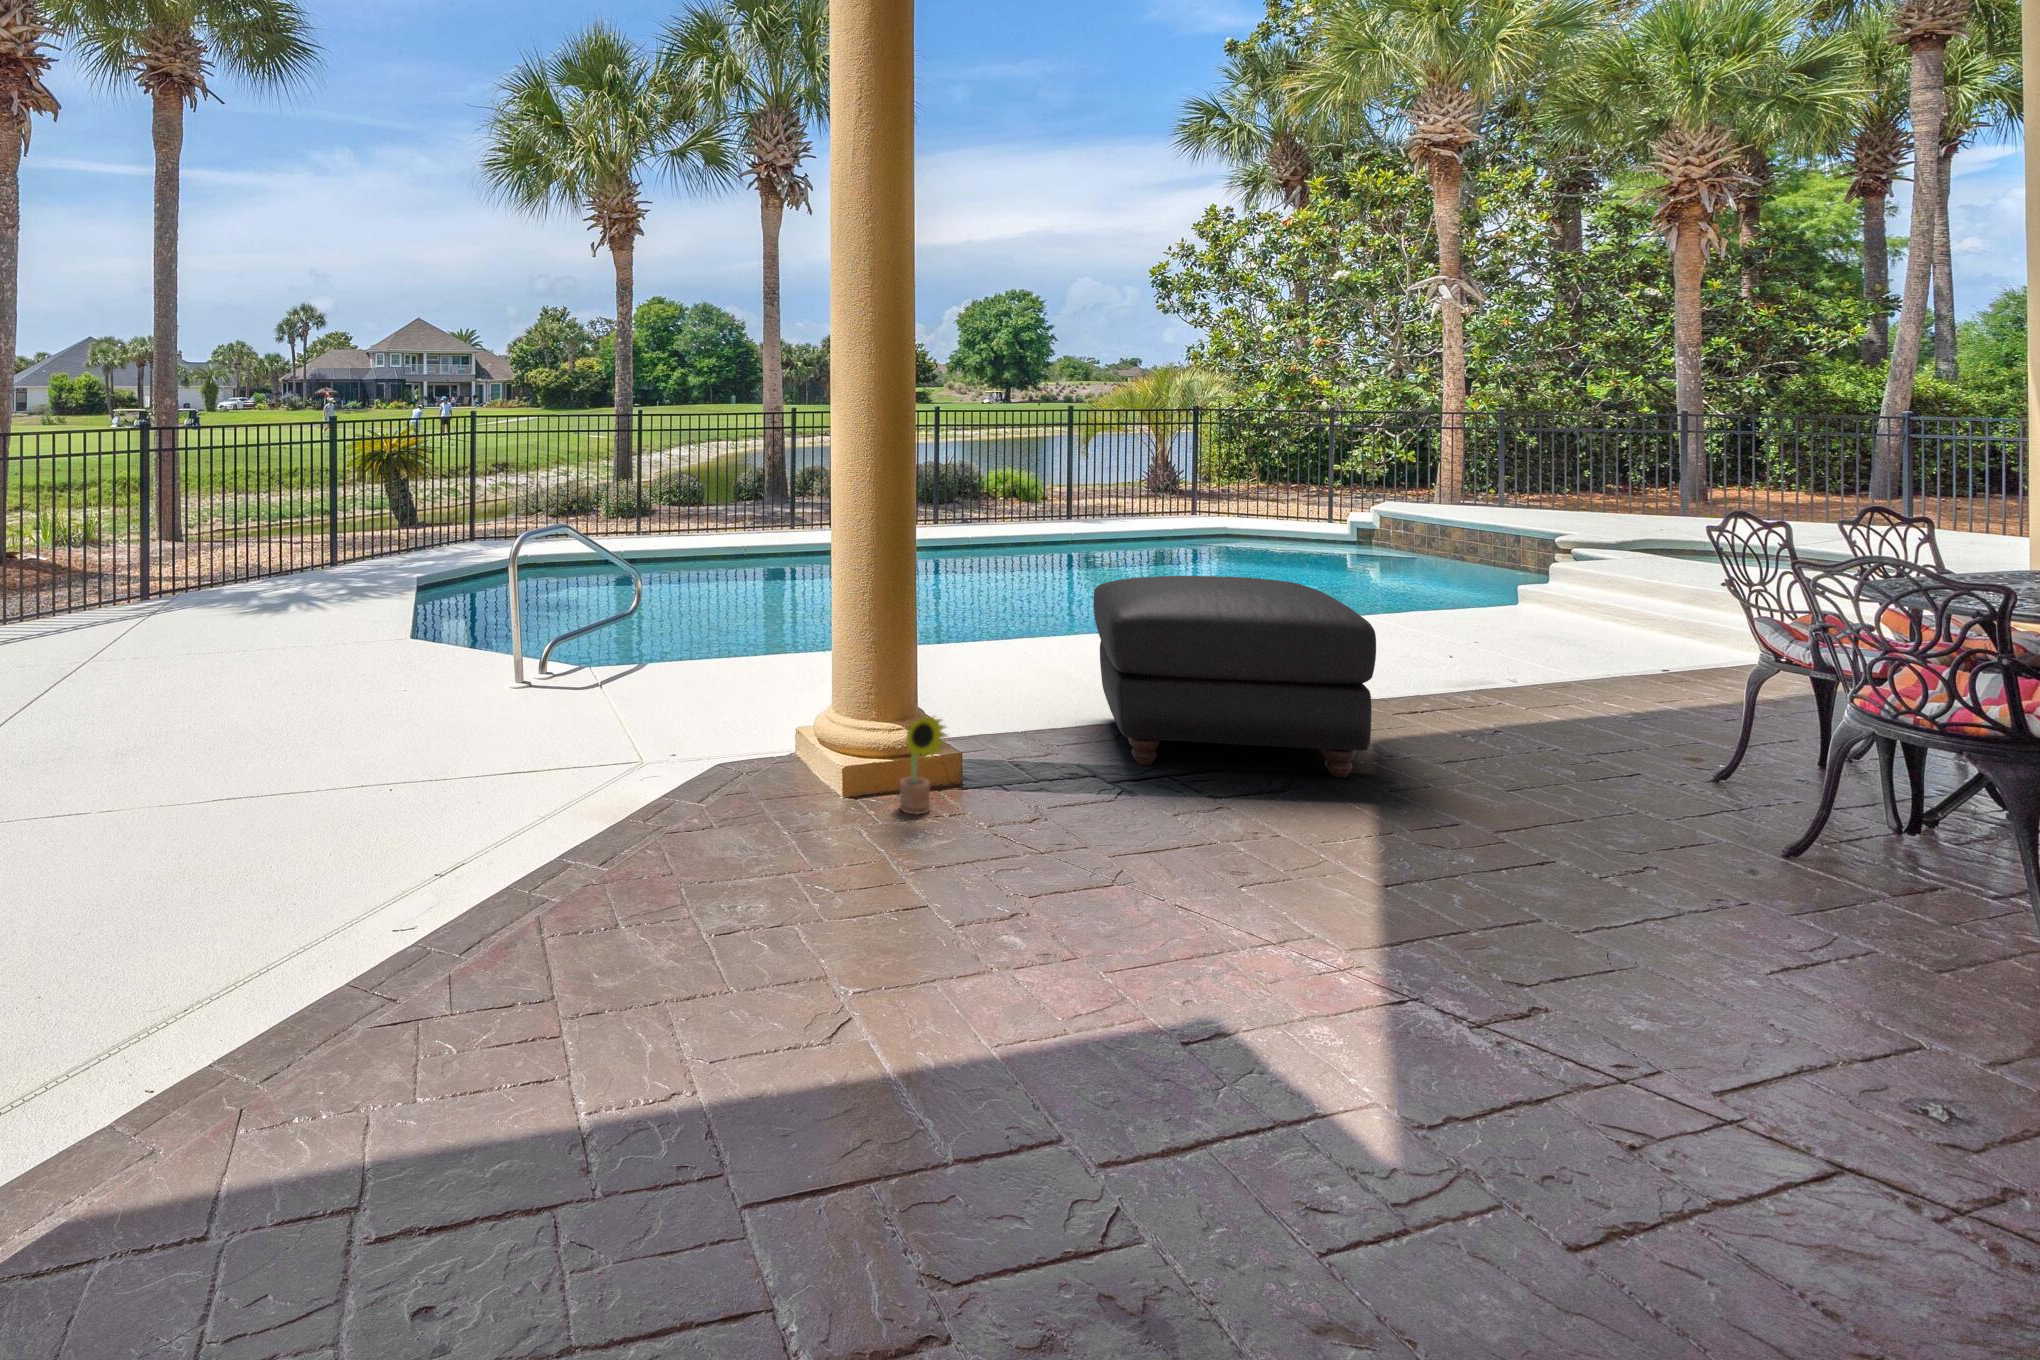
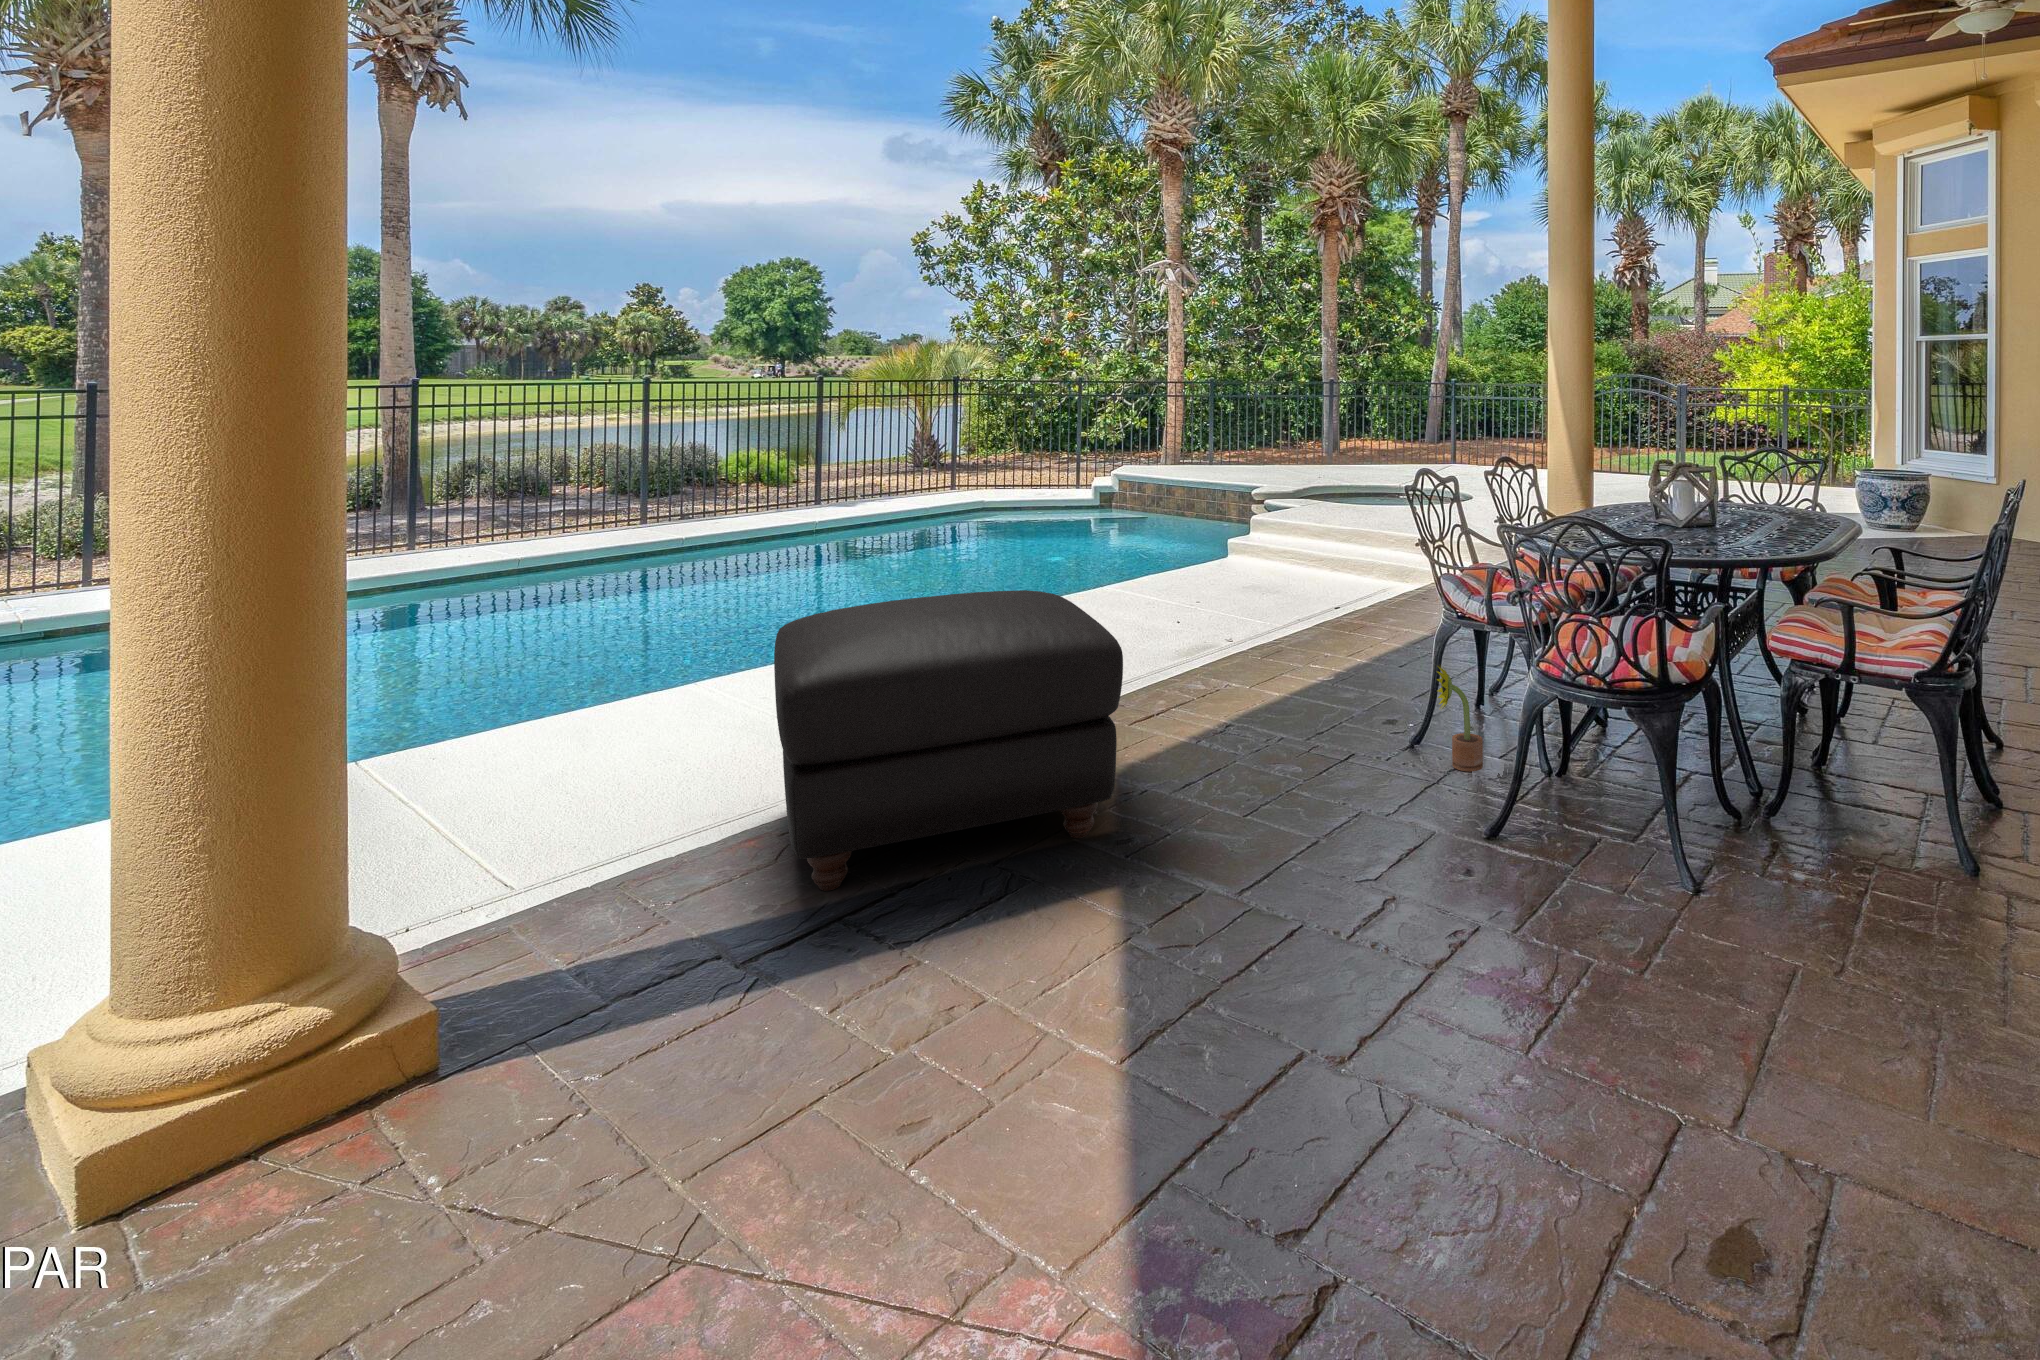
decorative plant: present [900,716,947,814] -> present [1437,666,1483,772]

